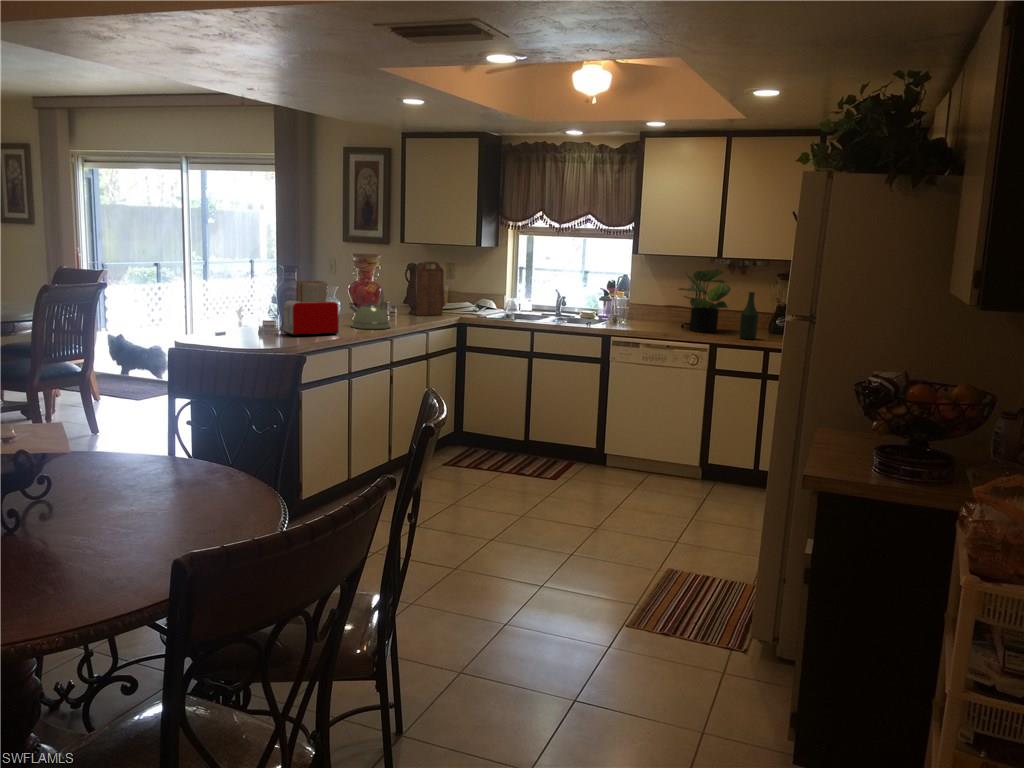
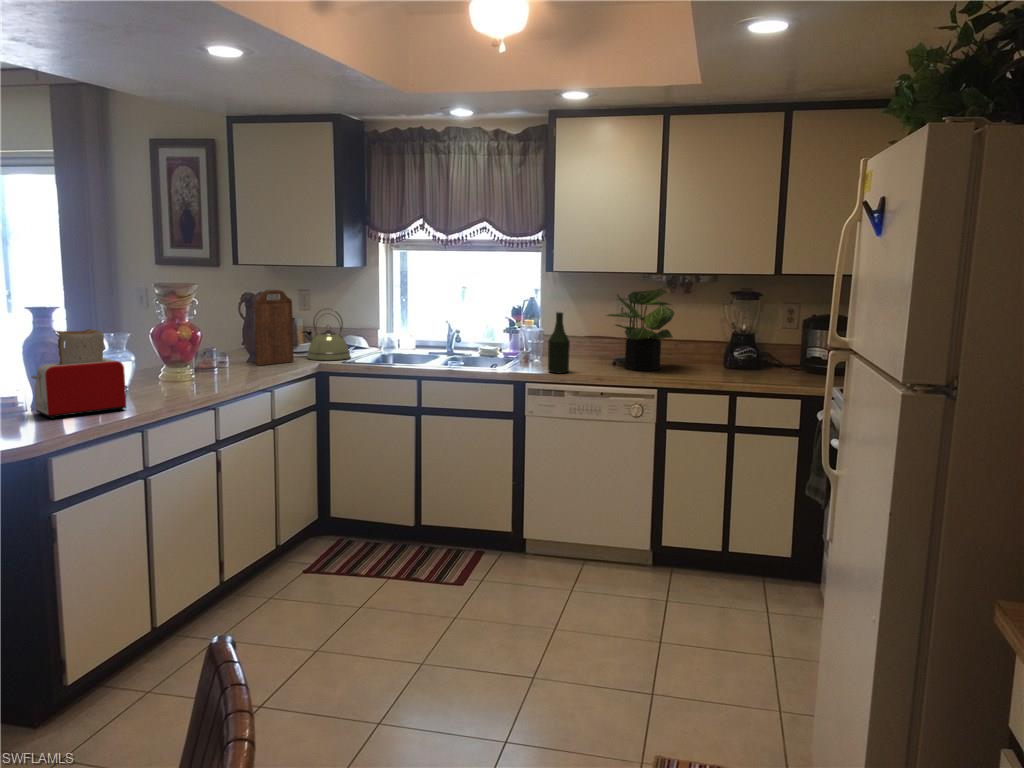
kettle: present [349,284,390,329] -> present [302,308,351,360]
bottle: present [739,292,758,339] -> present [548,312,570,373]

